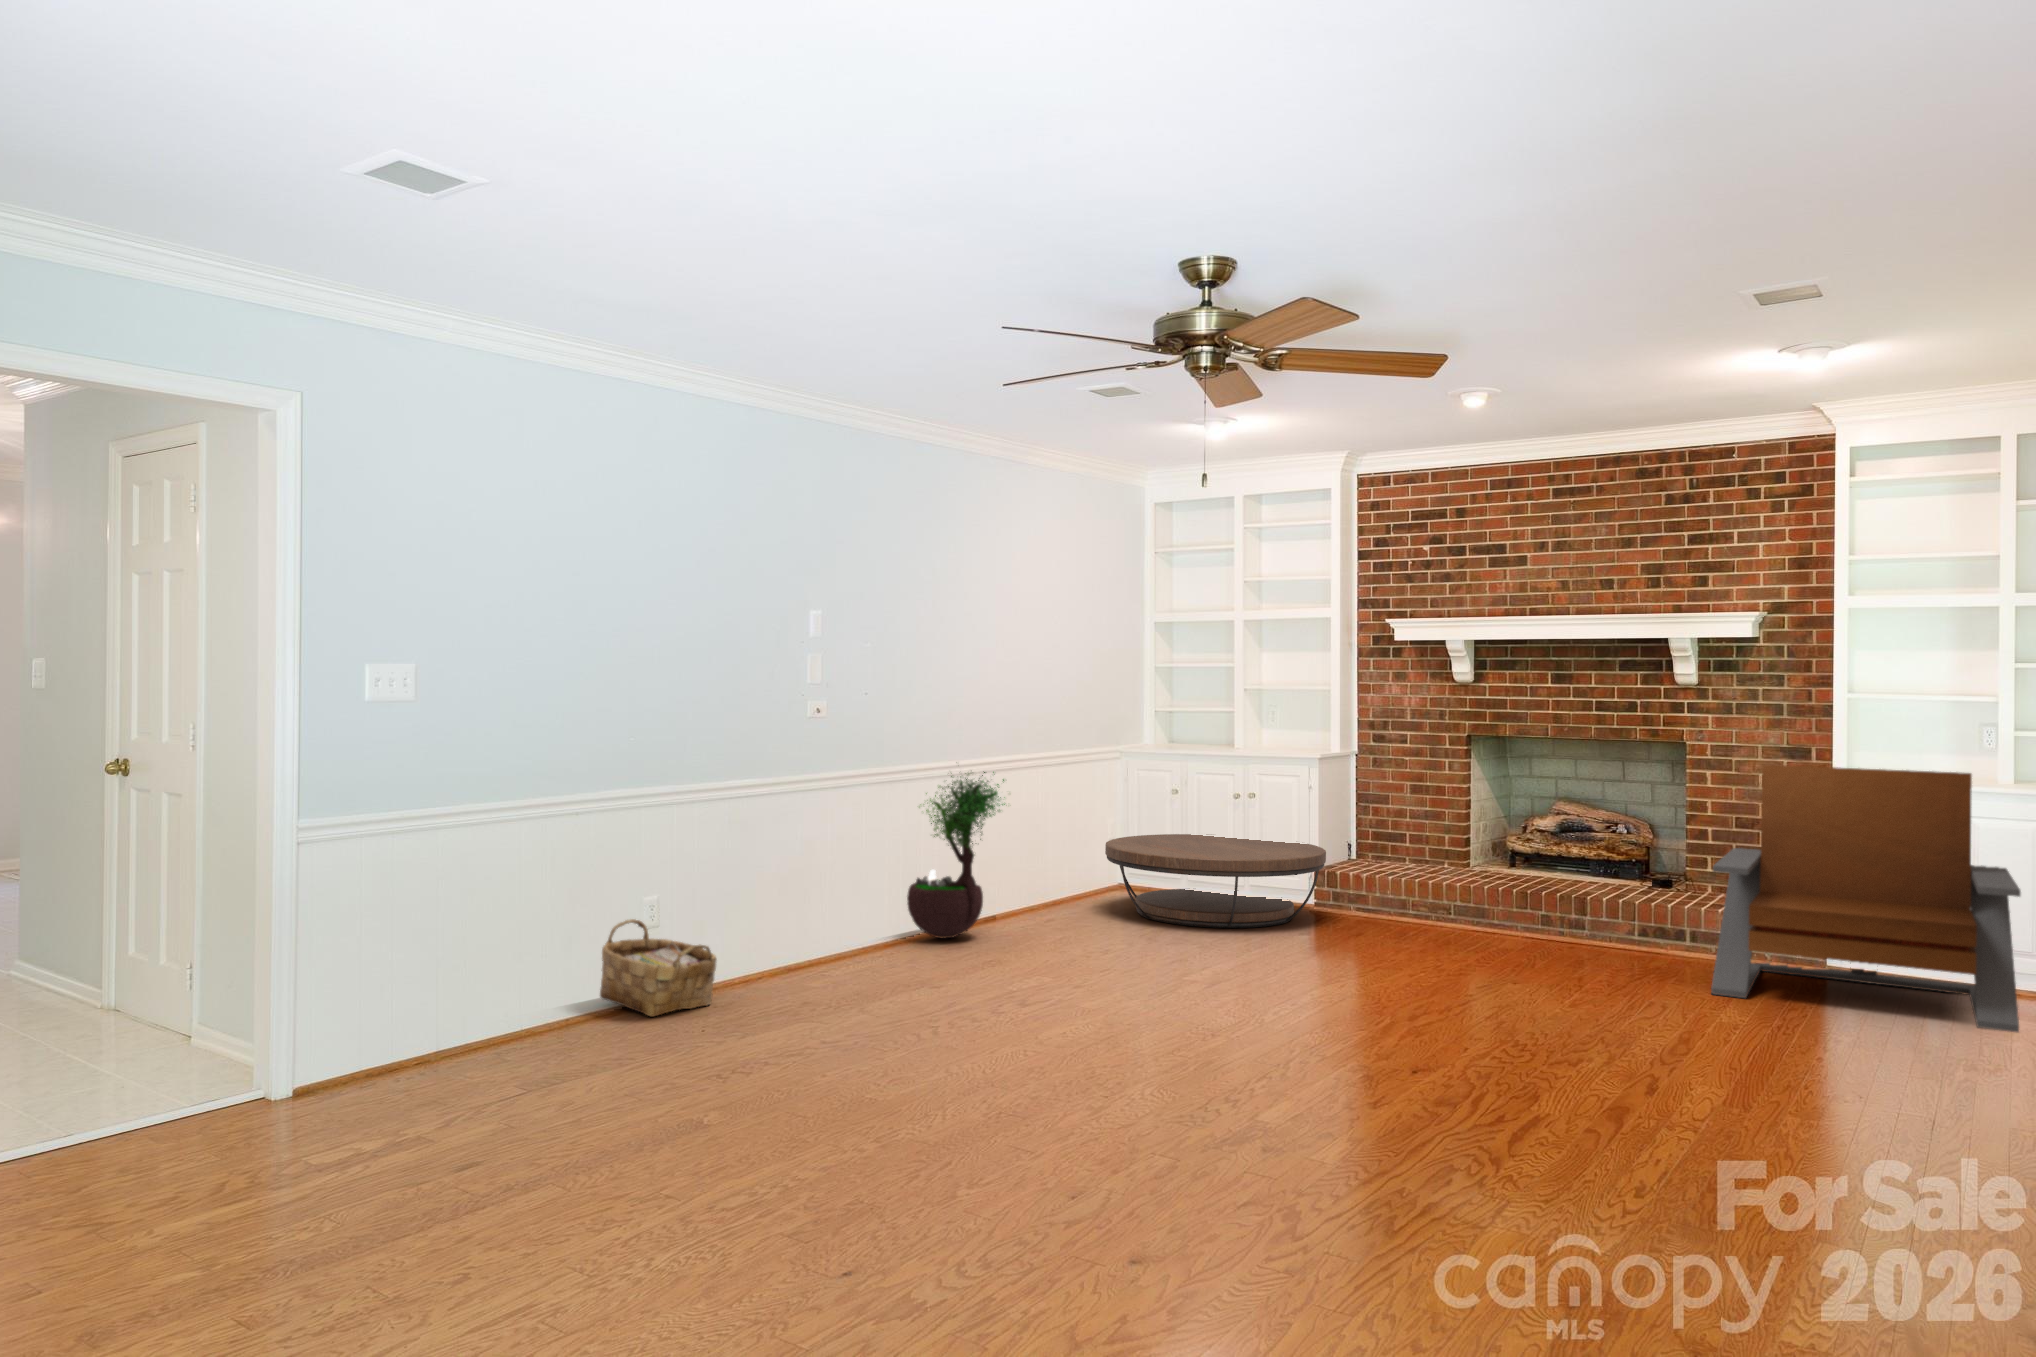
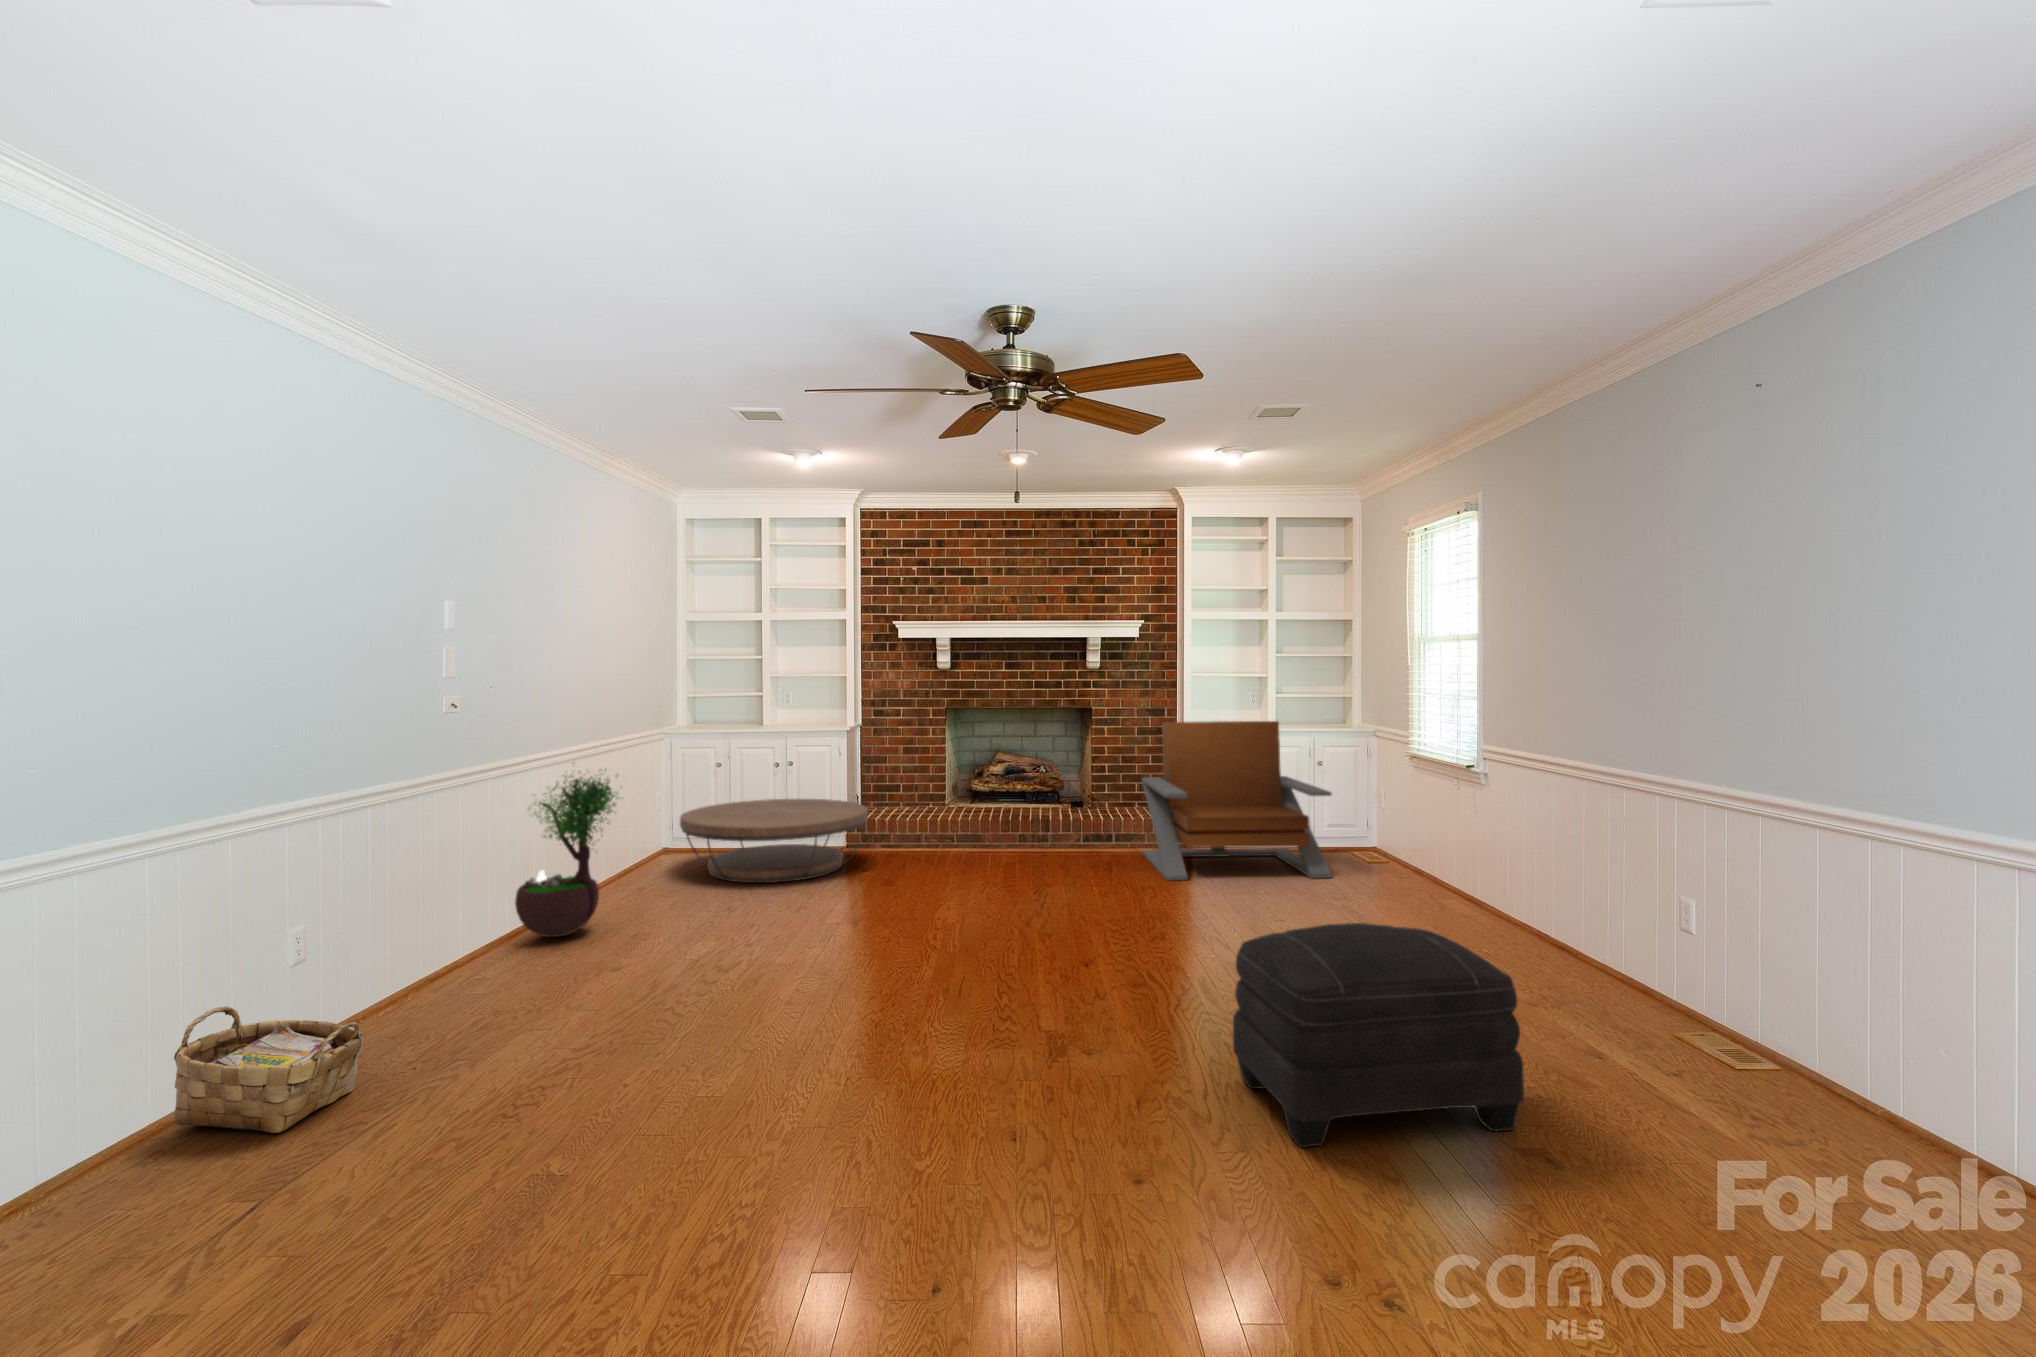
ottoman: none [1407,988,1744,1276] -> present [1233,923,1524,1147]

